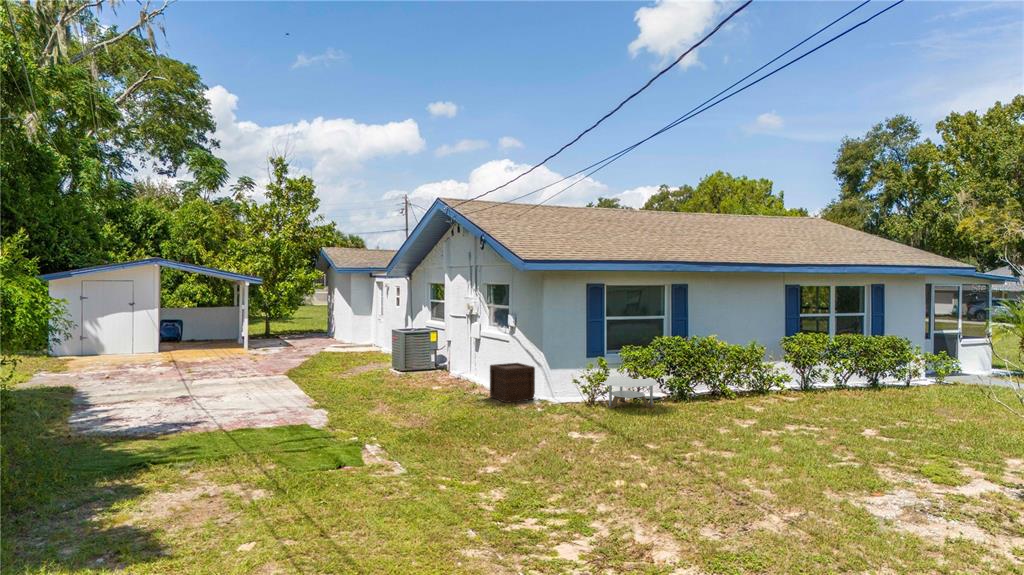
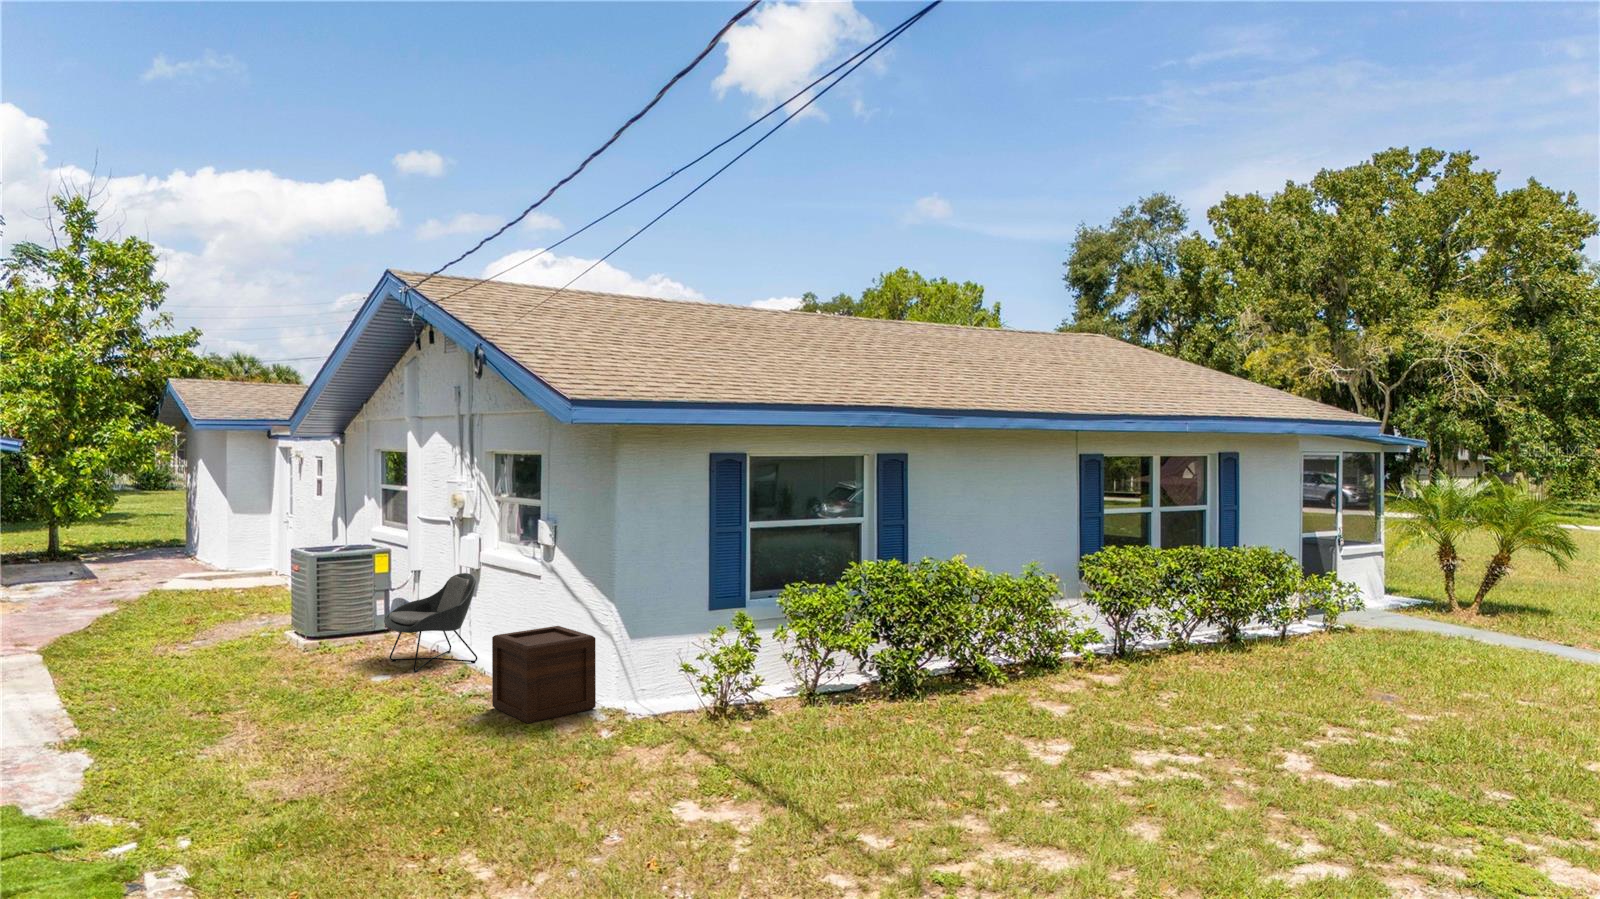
lounge chair: none [439,341,480,384] -> present [384,573,477,673]
round table: present [600,377,657,408] -> none [736,647,859,724]

